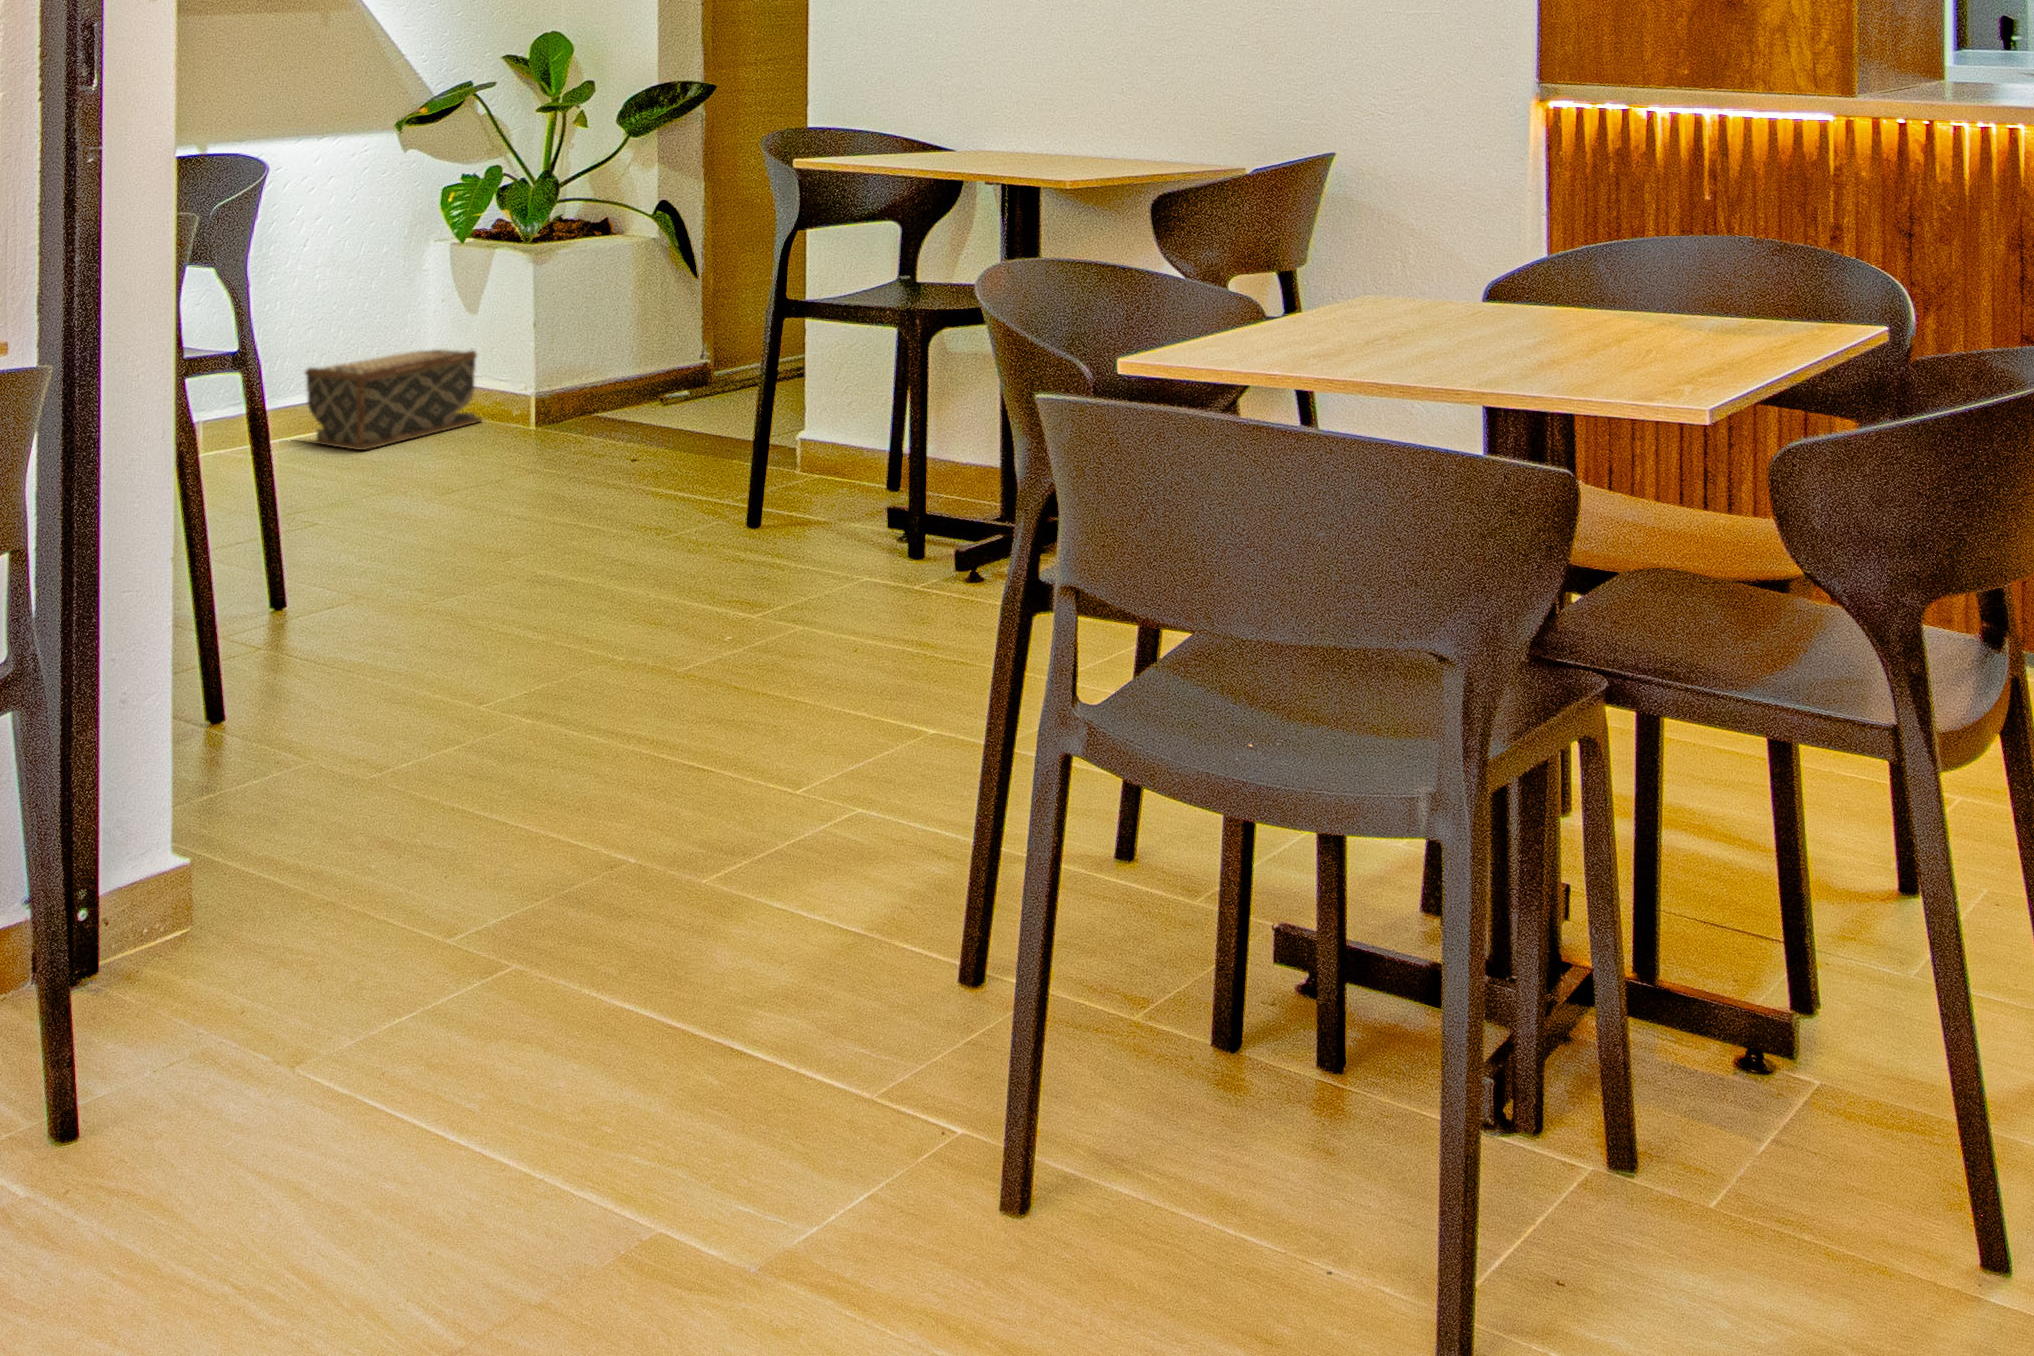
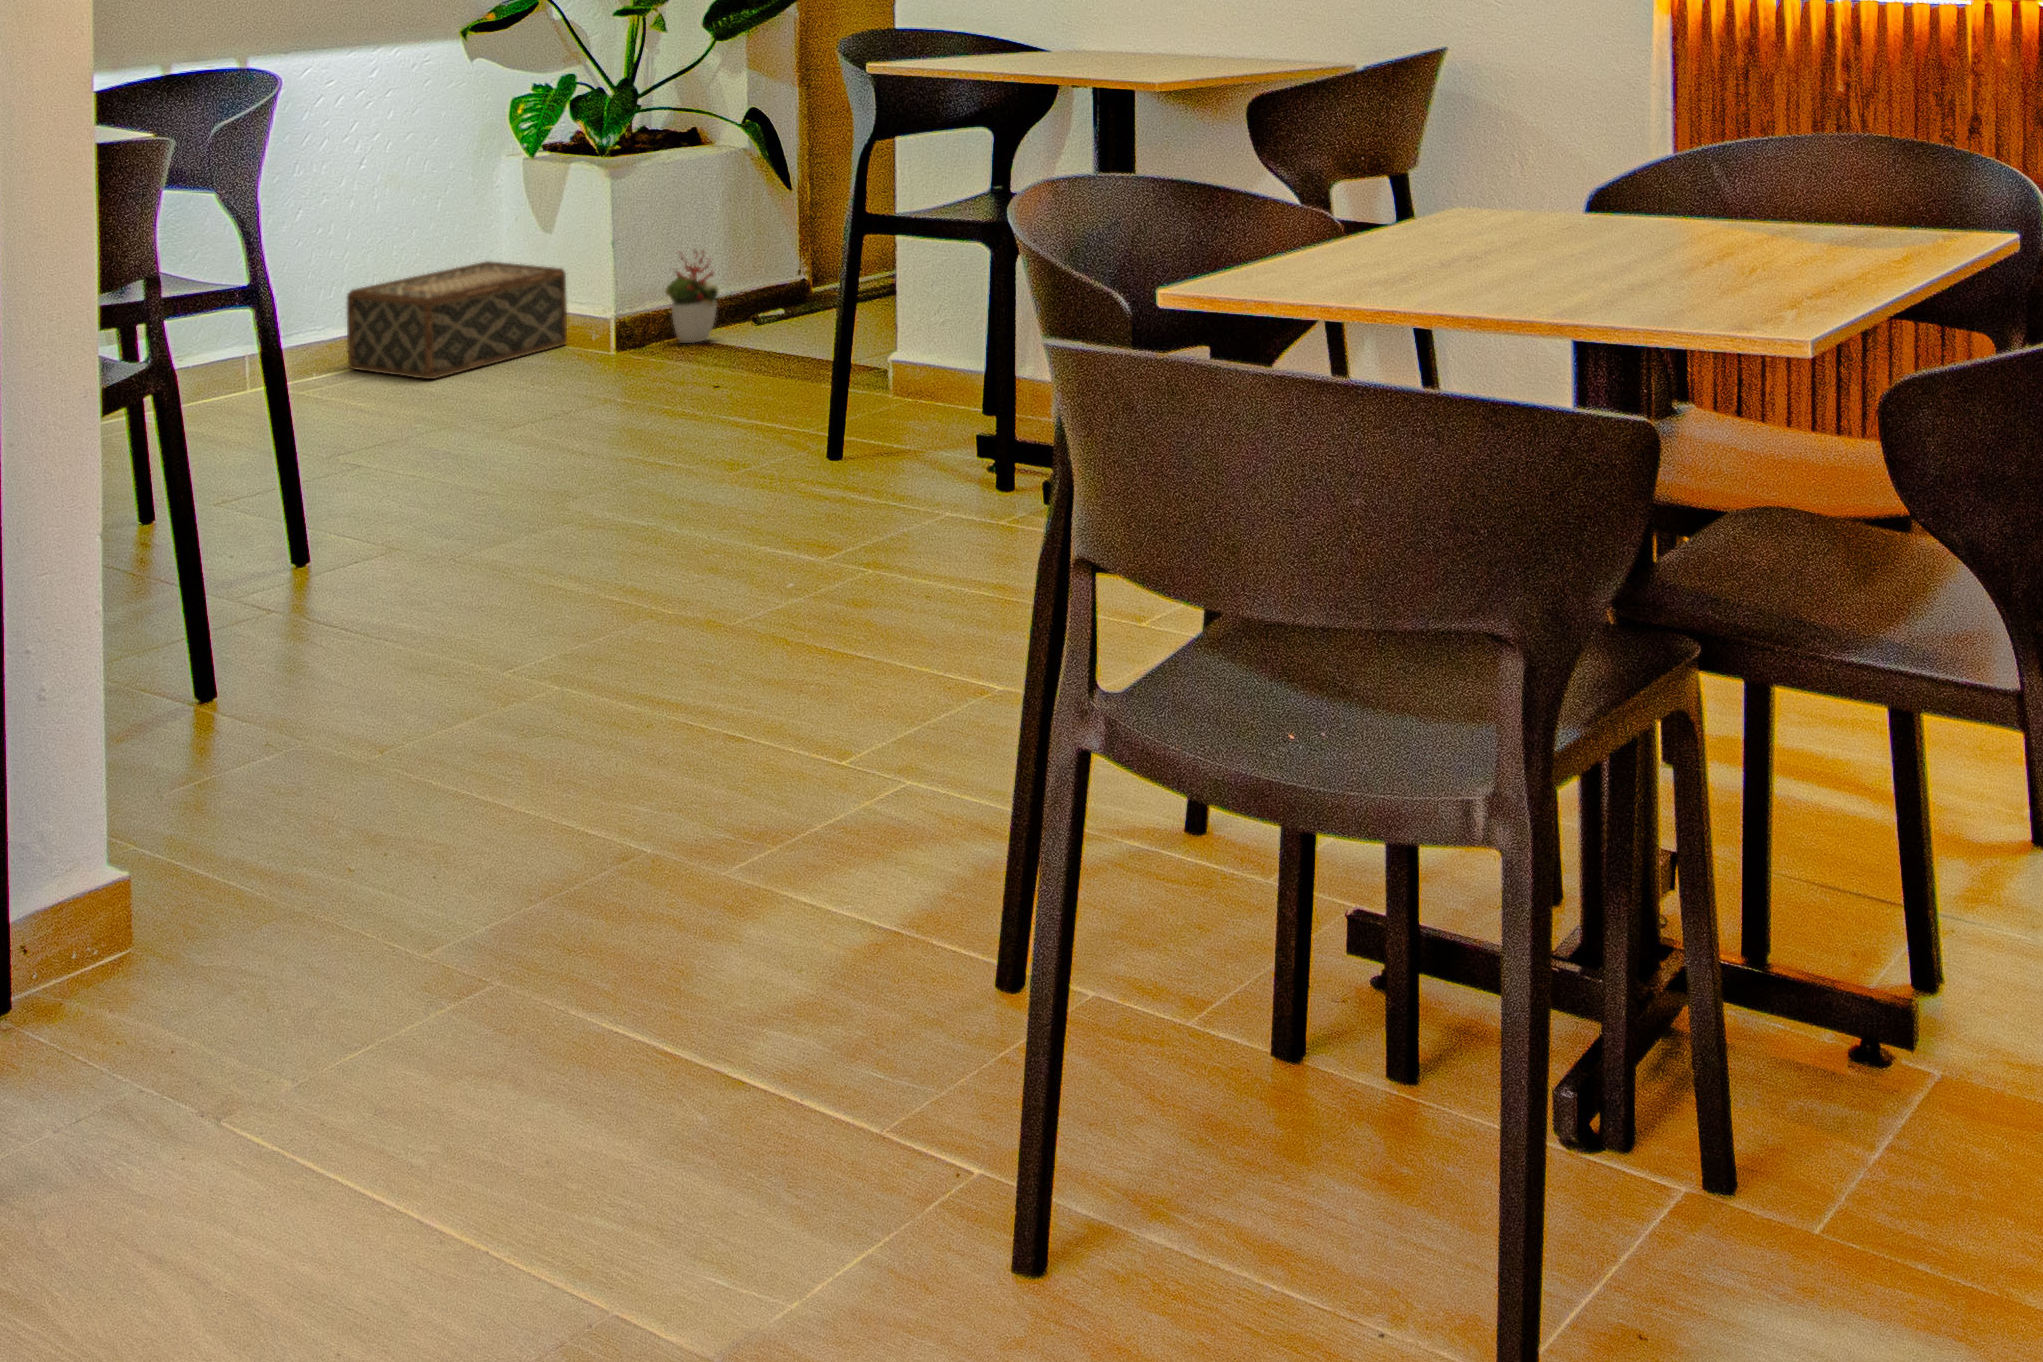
decorative plant: none [576,333,625,422] -> present [666,251,718,343]

